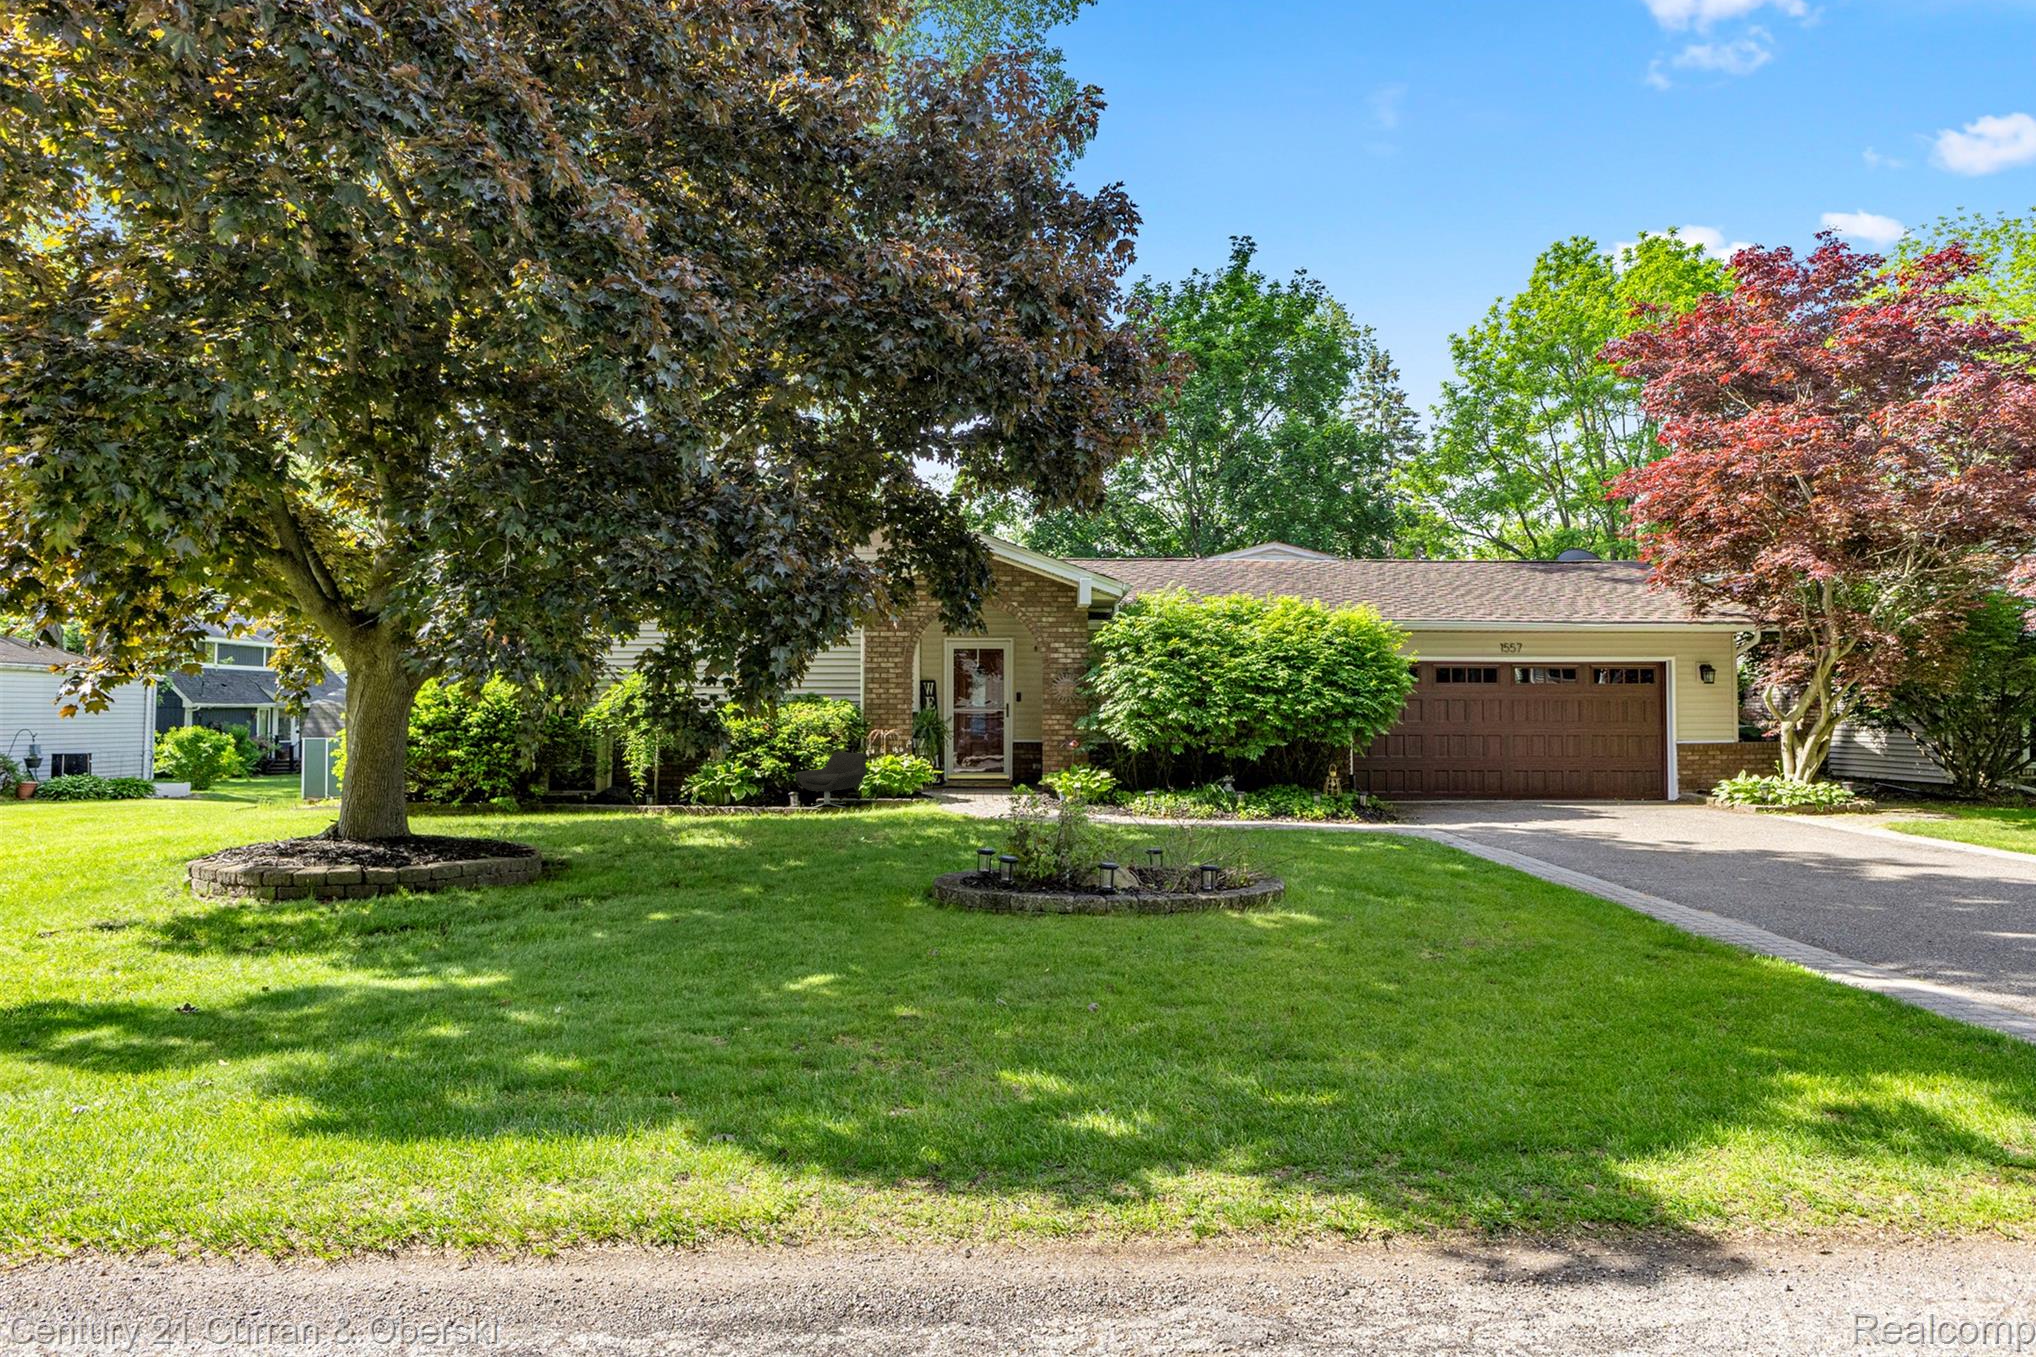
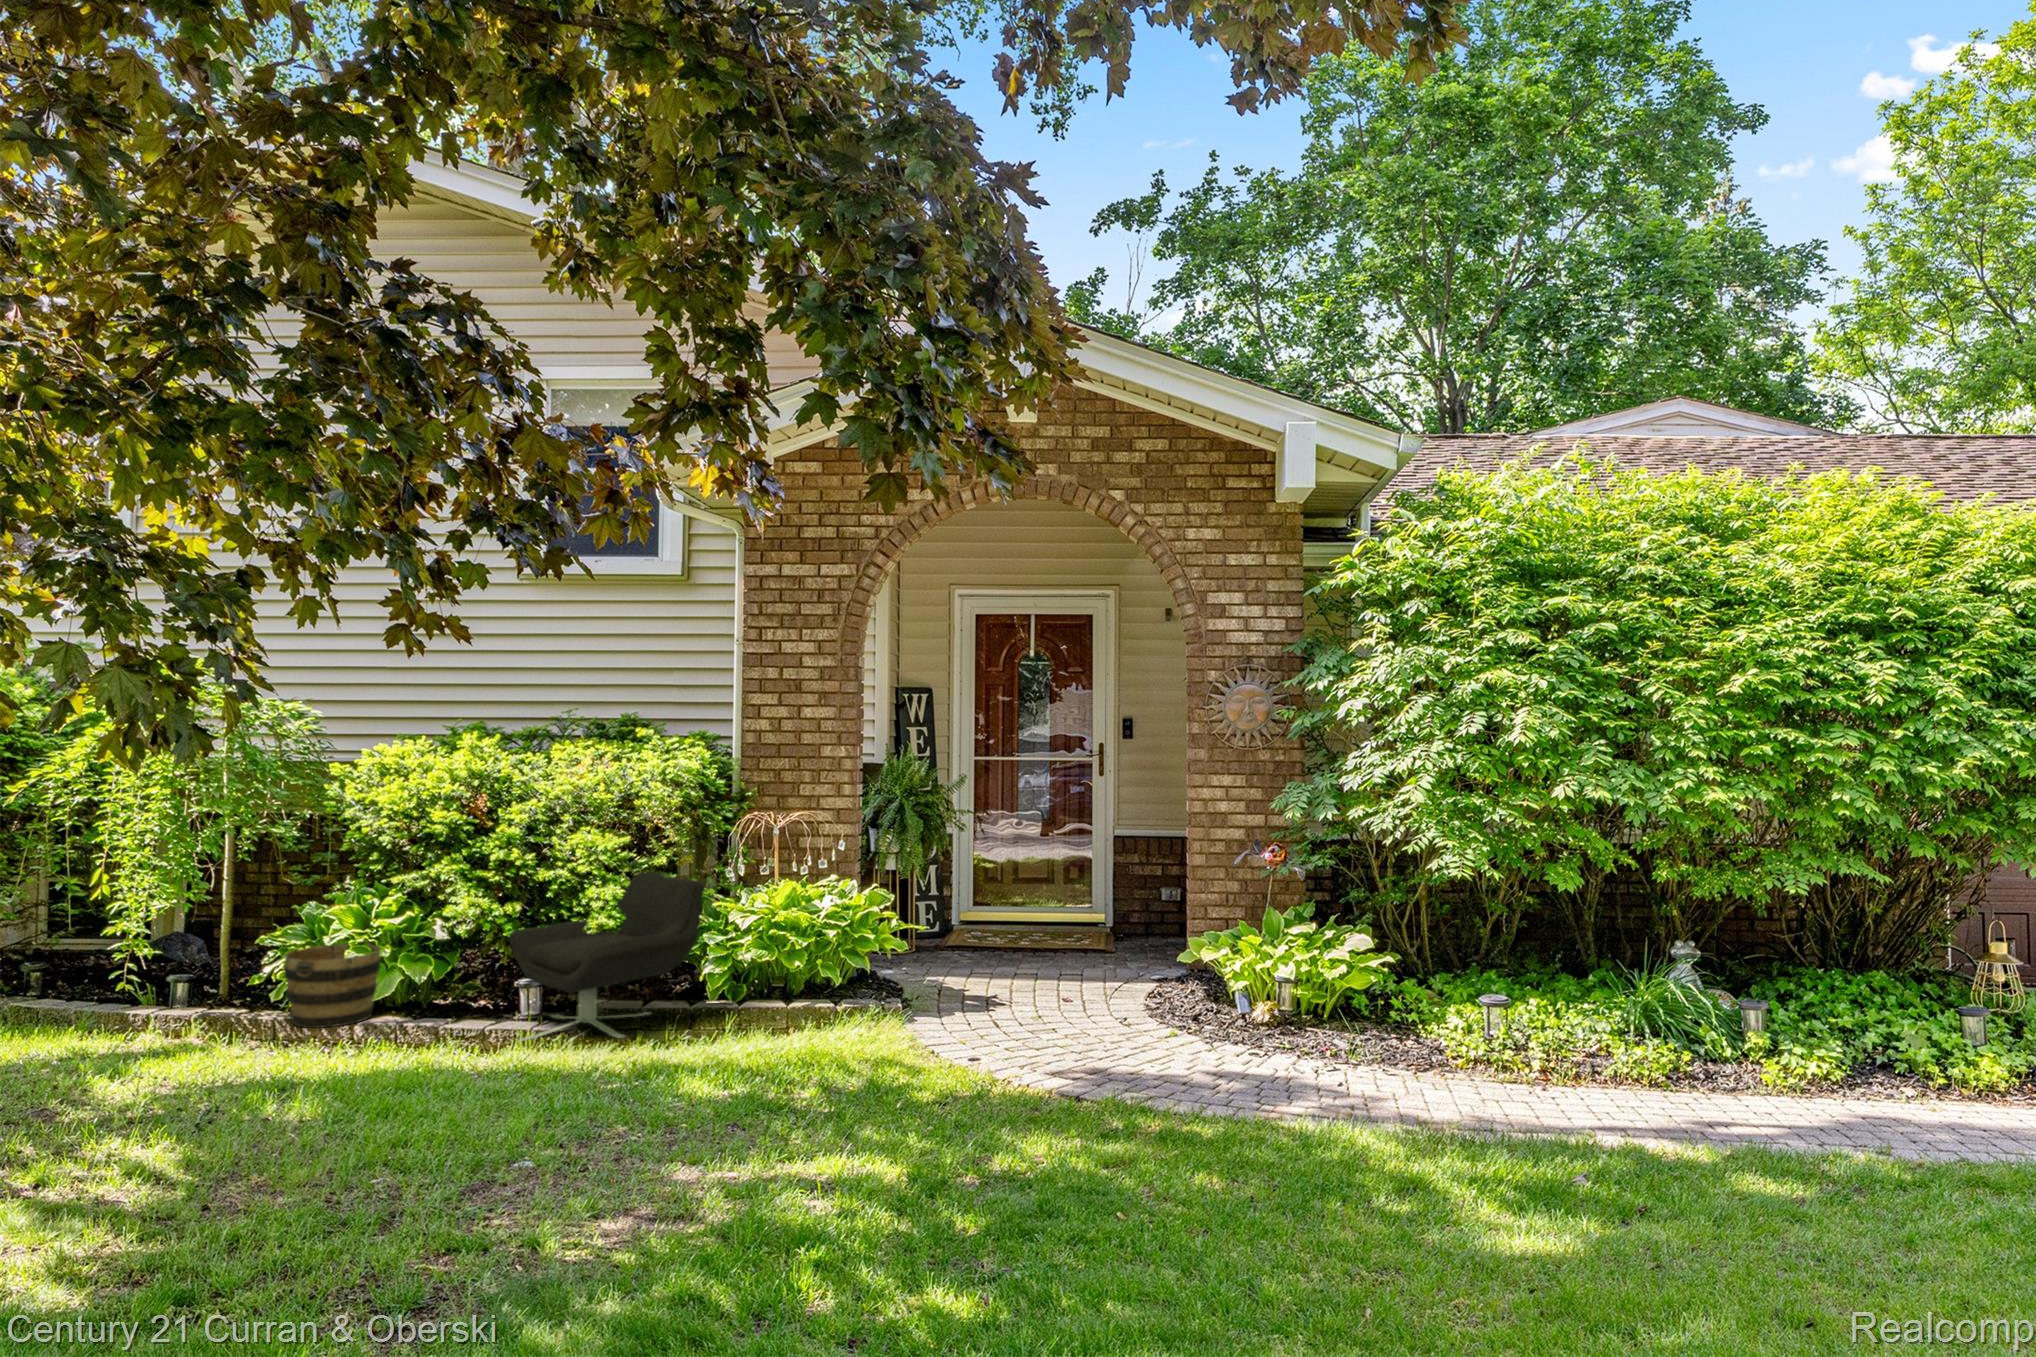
bucket: none [712,779,745,808] -> present [284,944,381,1028]

